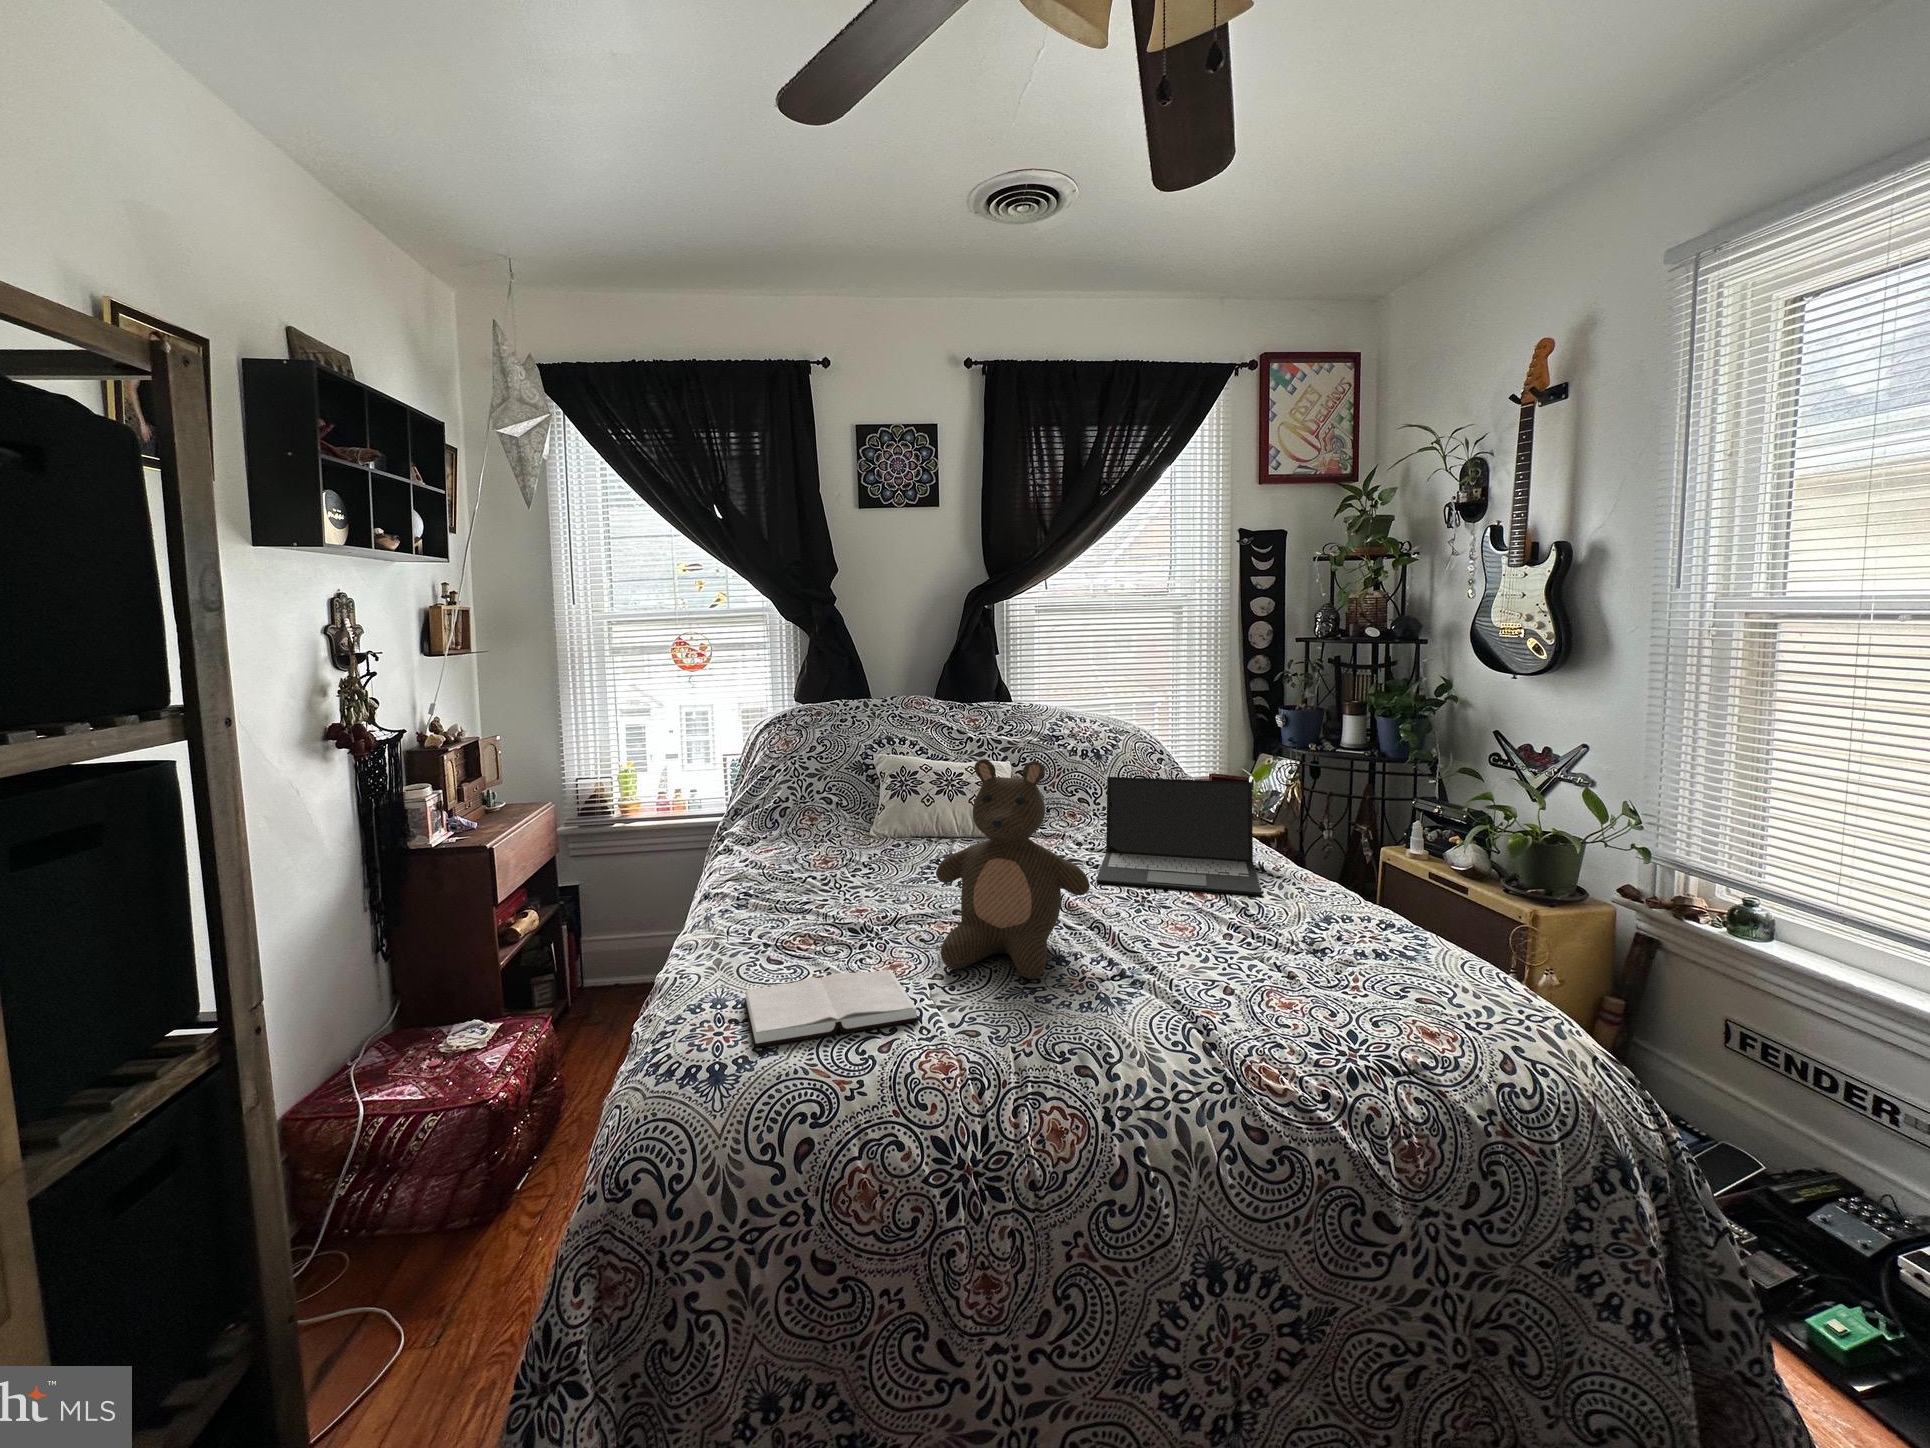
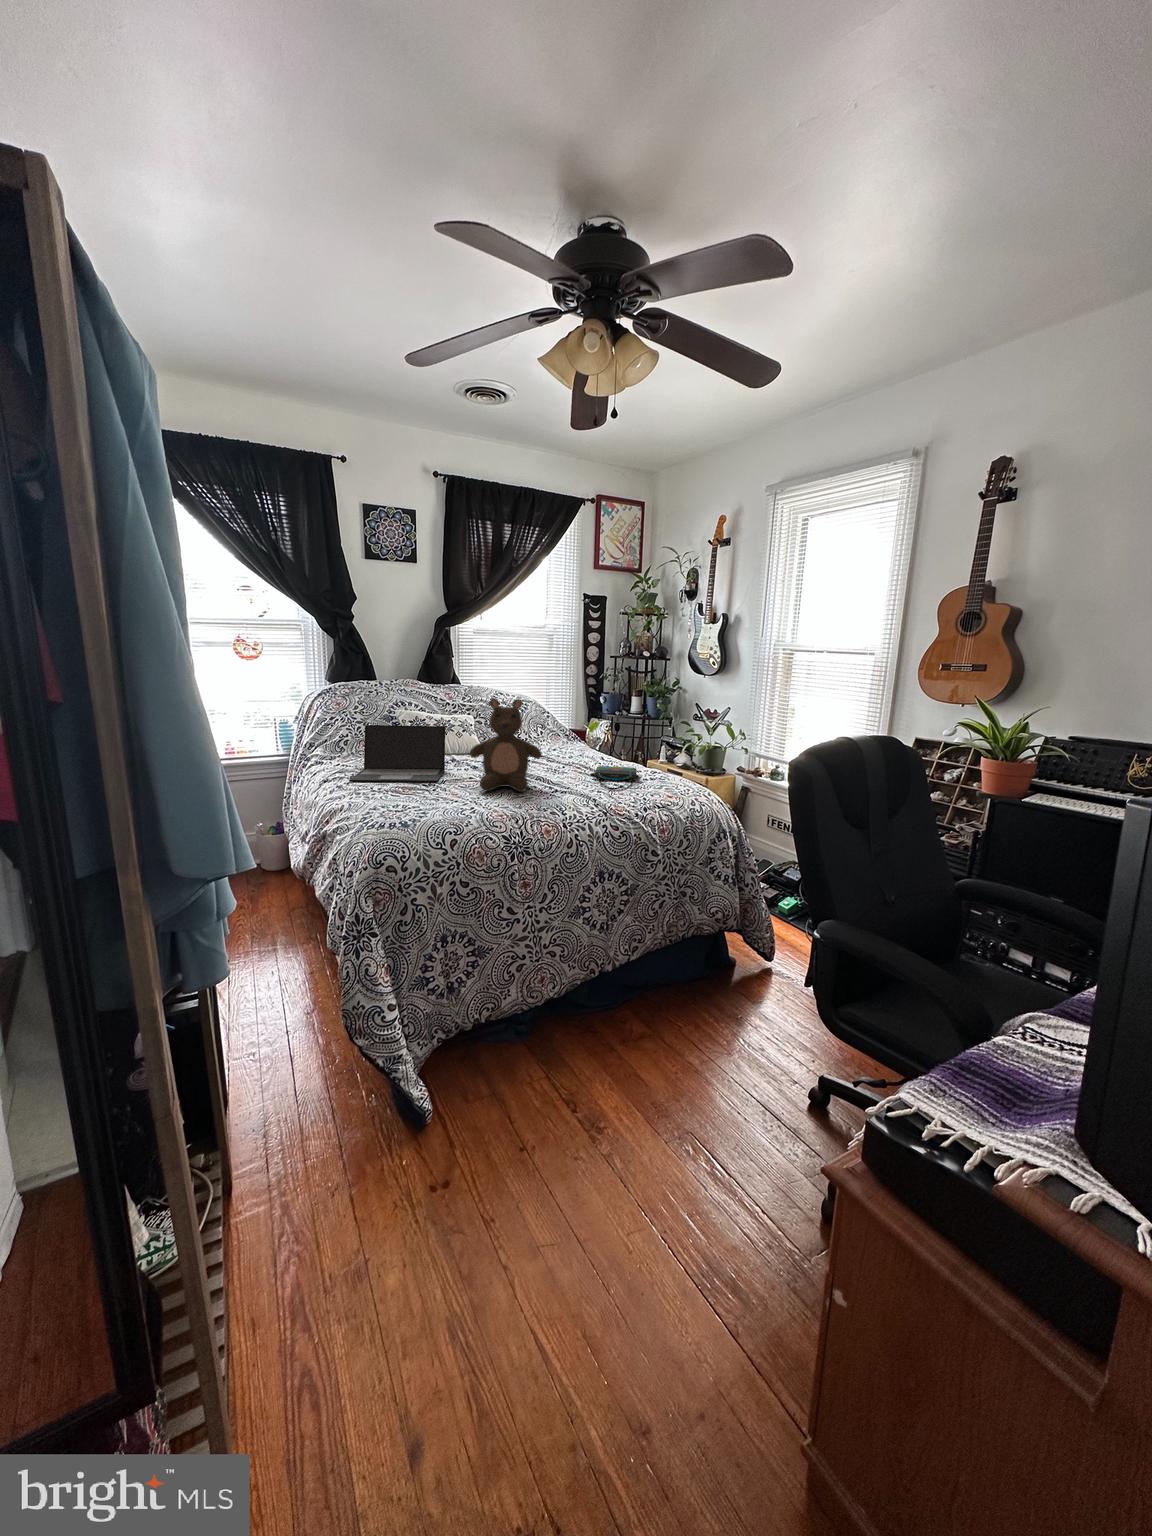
laptop: present [1096,777,1261,895] -> present [349,725,445,782]
tote bag: none [1214,903,1339,992] -> present [590,766,638,790]
hardback book: present [744,970,919,1047] -> none [396,791,482,815]

